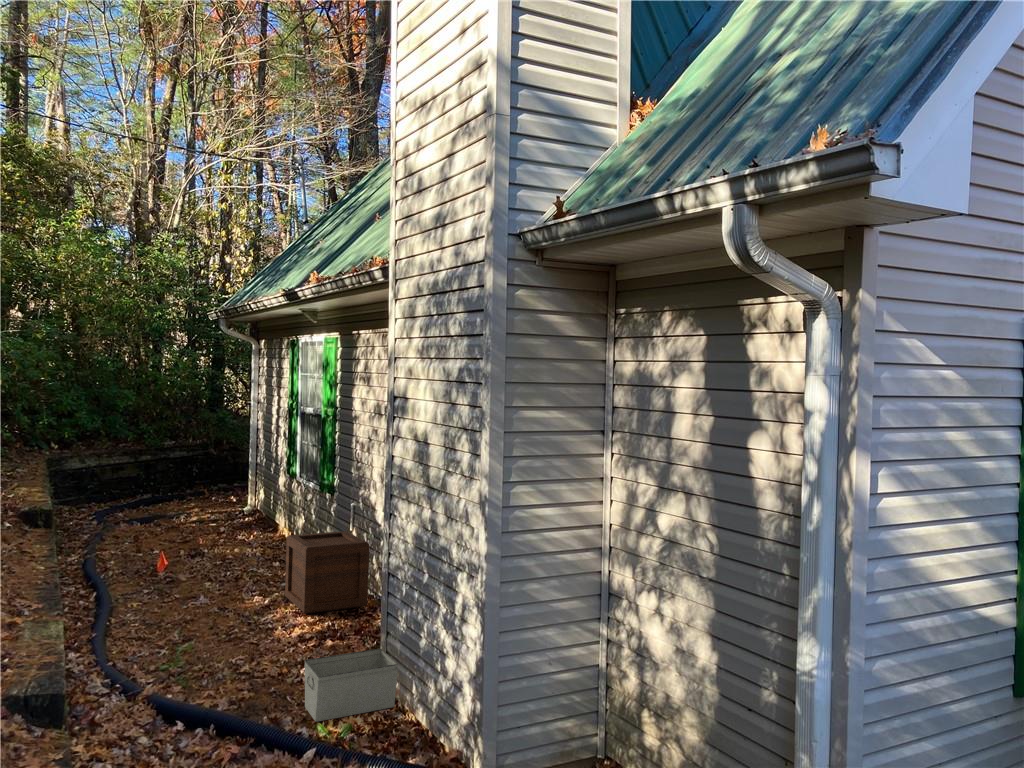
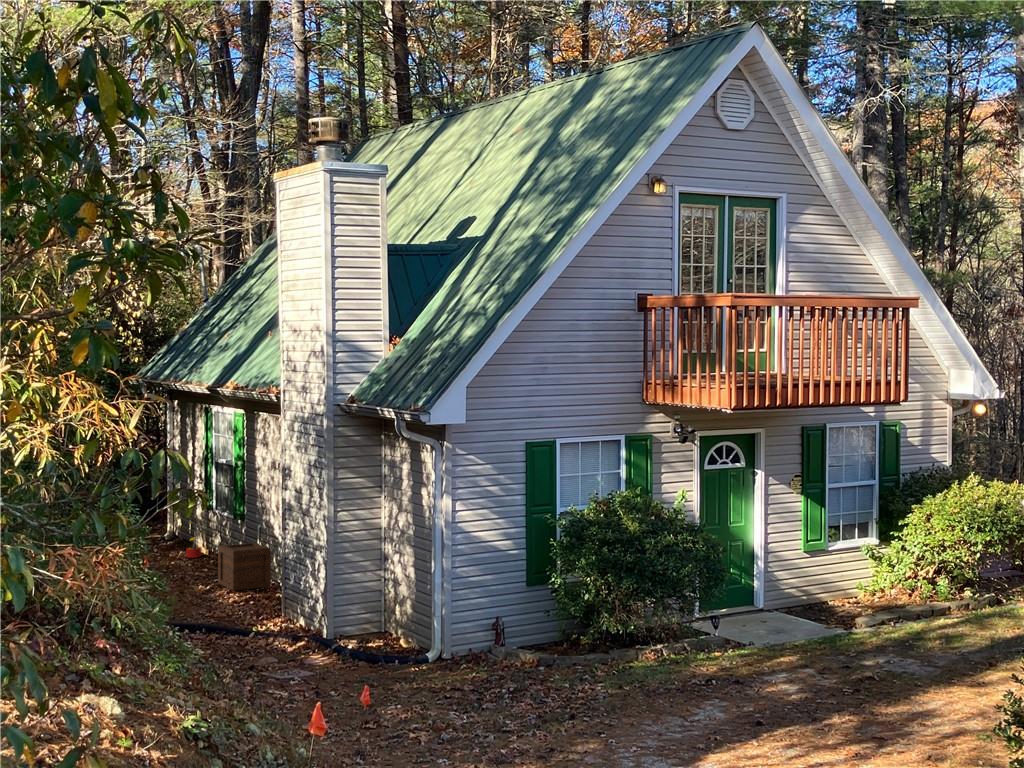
decorative plant: none [258,493,285,545] -> present [186,526,201,558]
storage bin: present [304,649,398,722] -> none [245,595,291,625]

